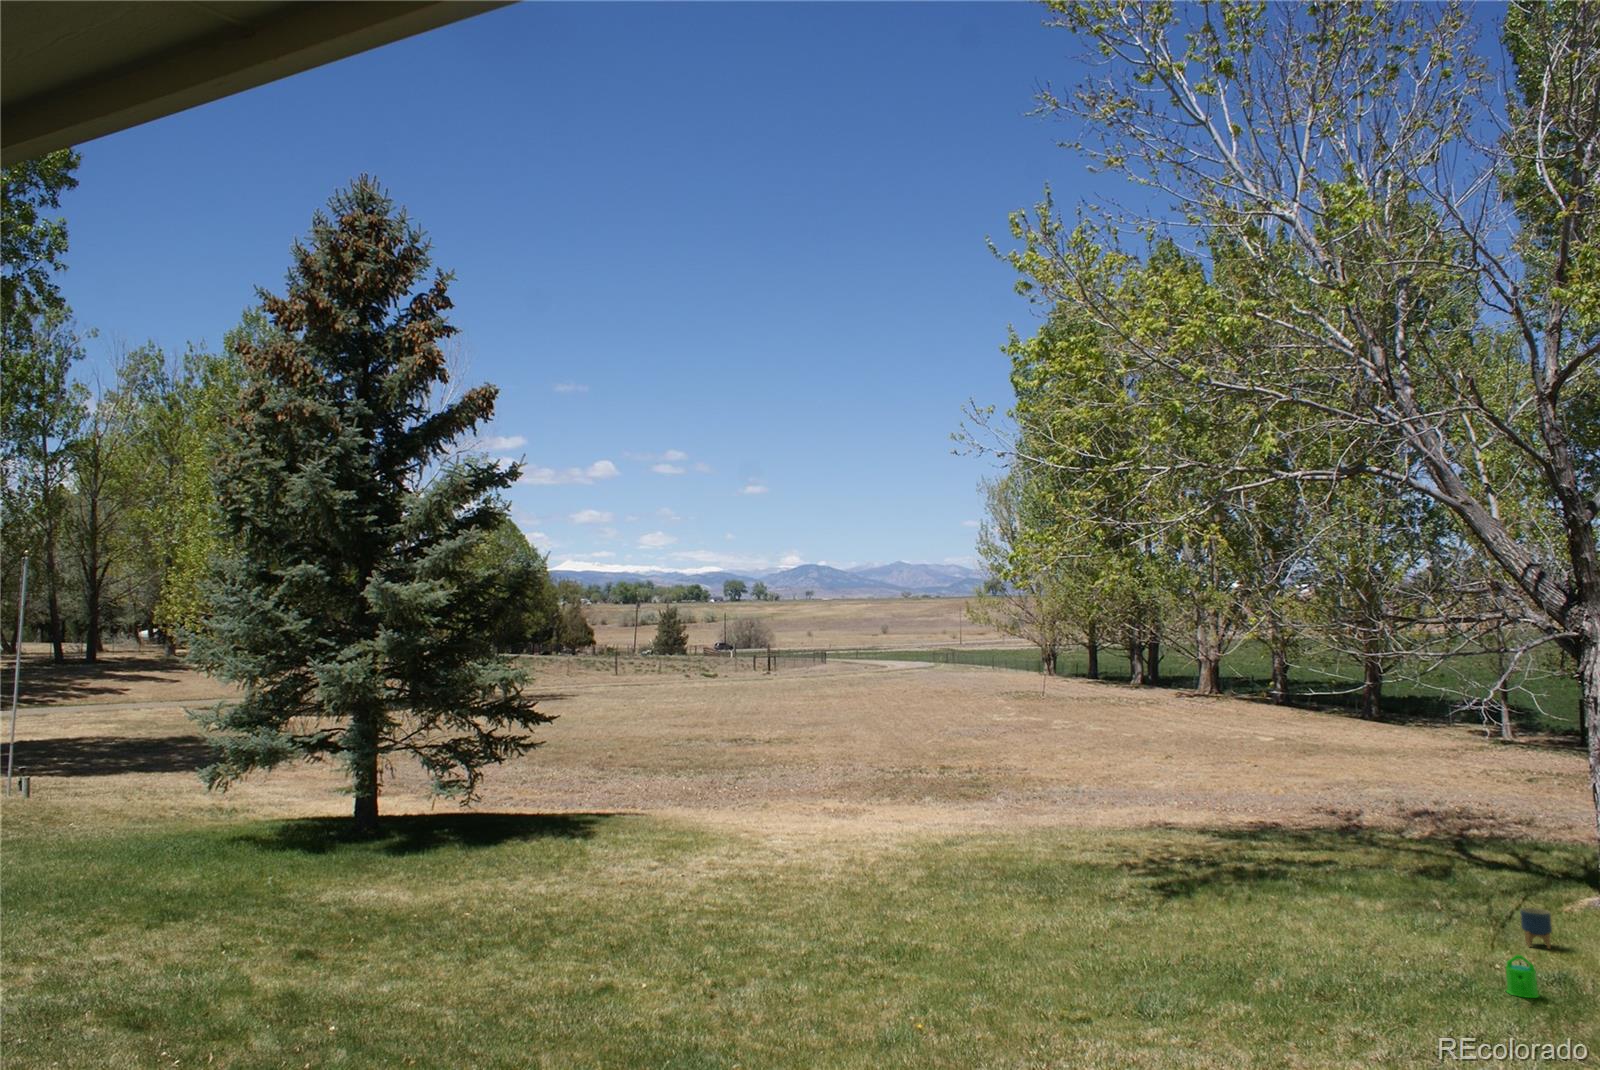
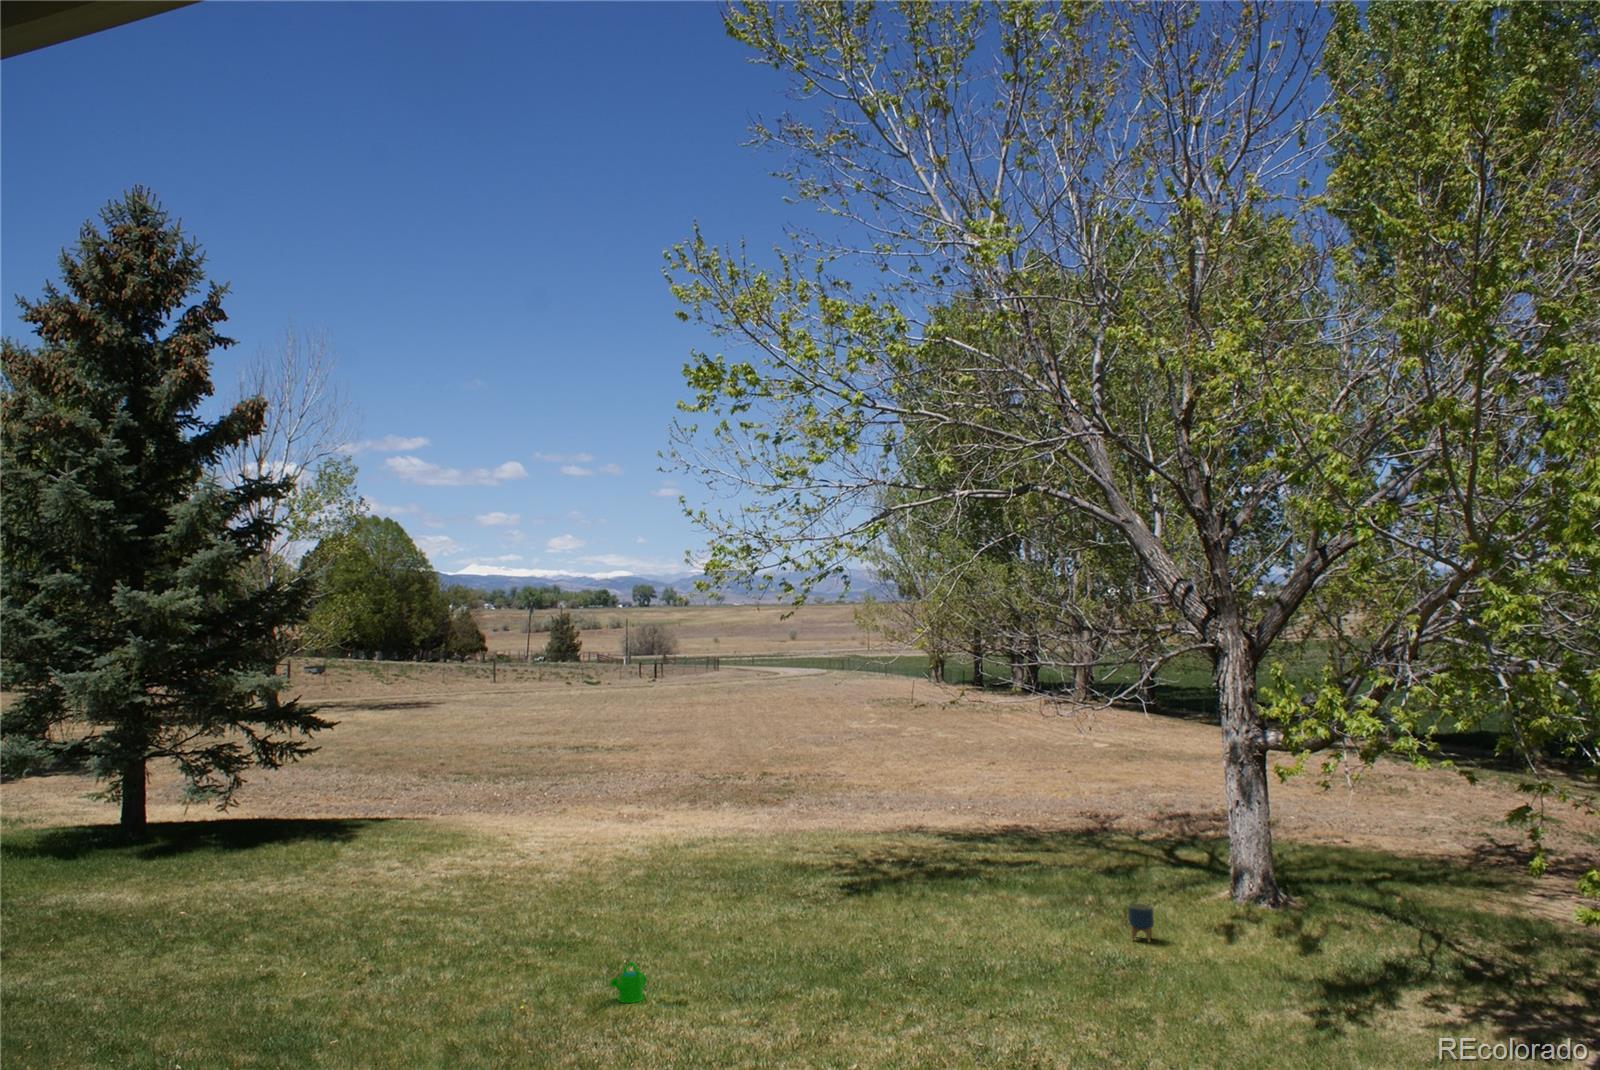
watering can: present [1506,955,1539,998] -> present [610,962,647,1003]

